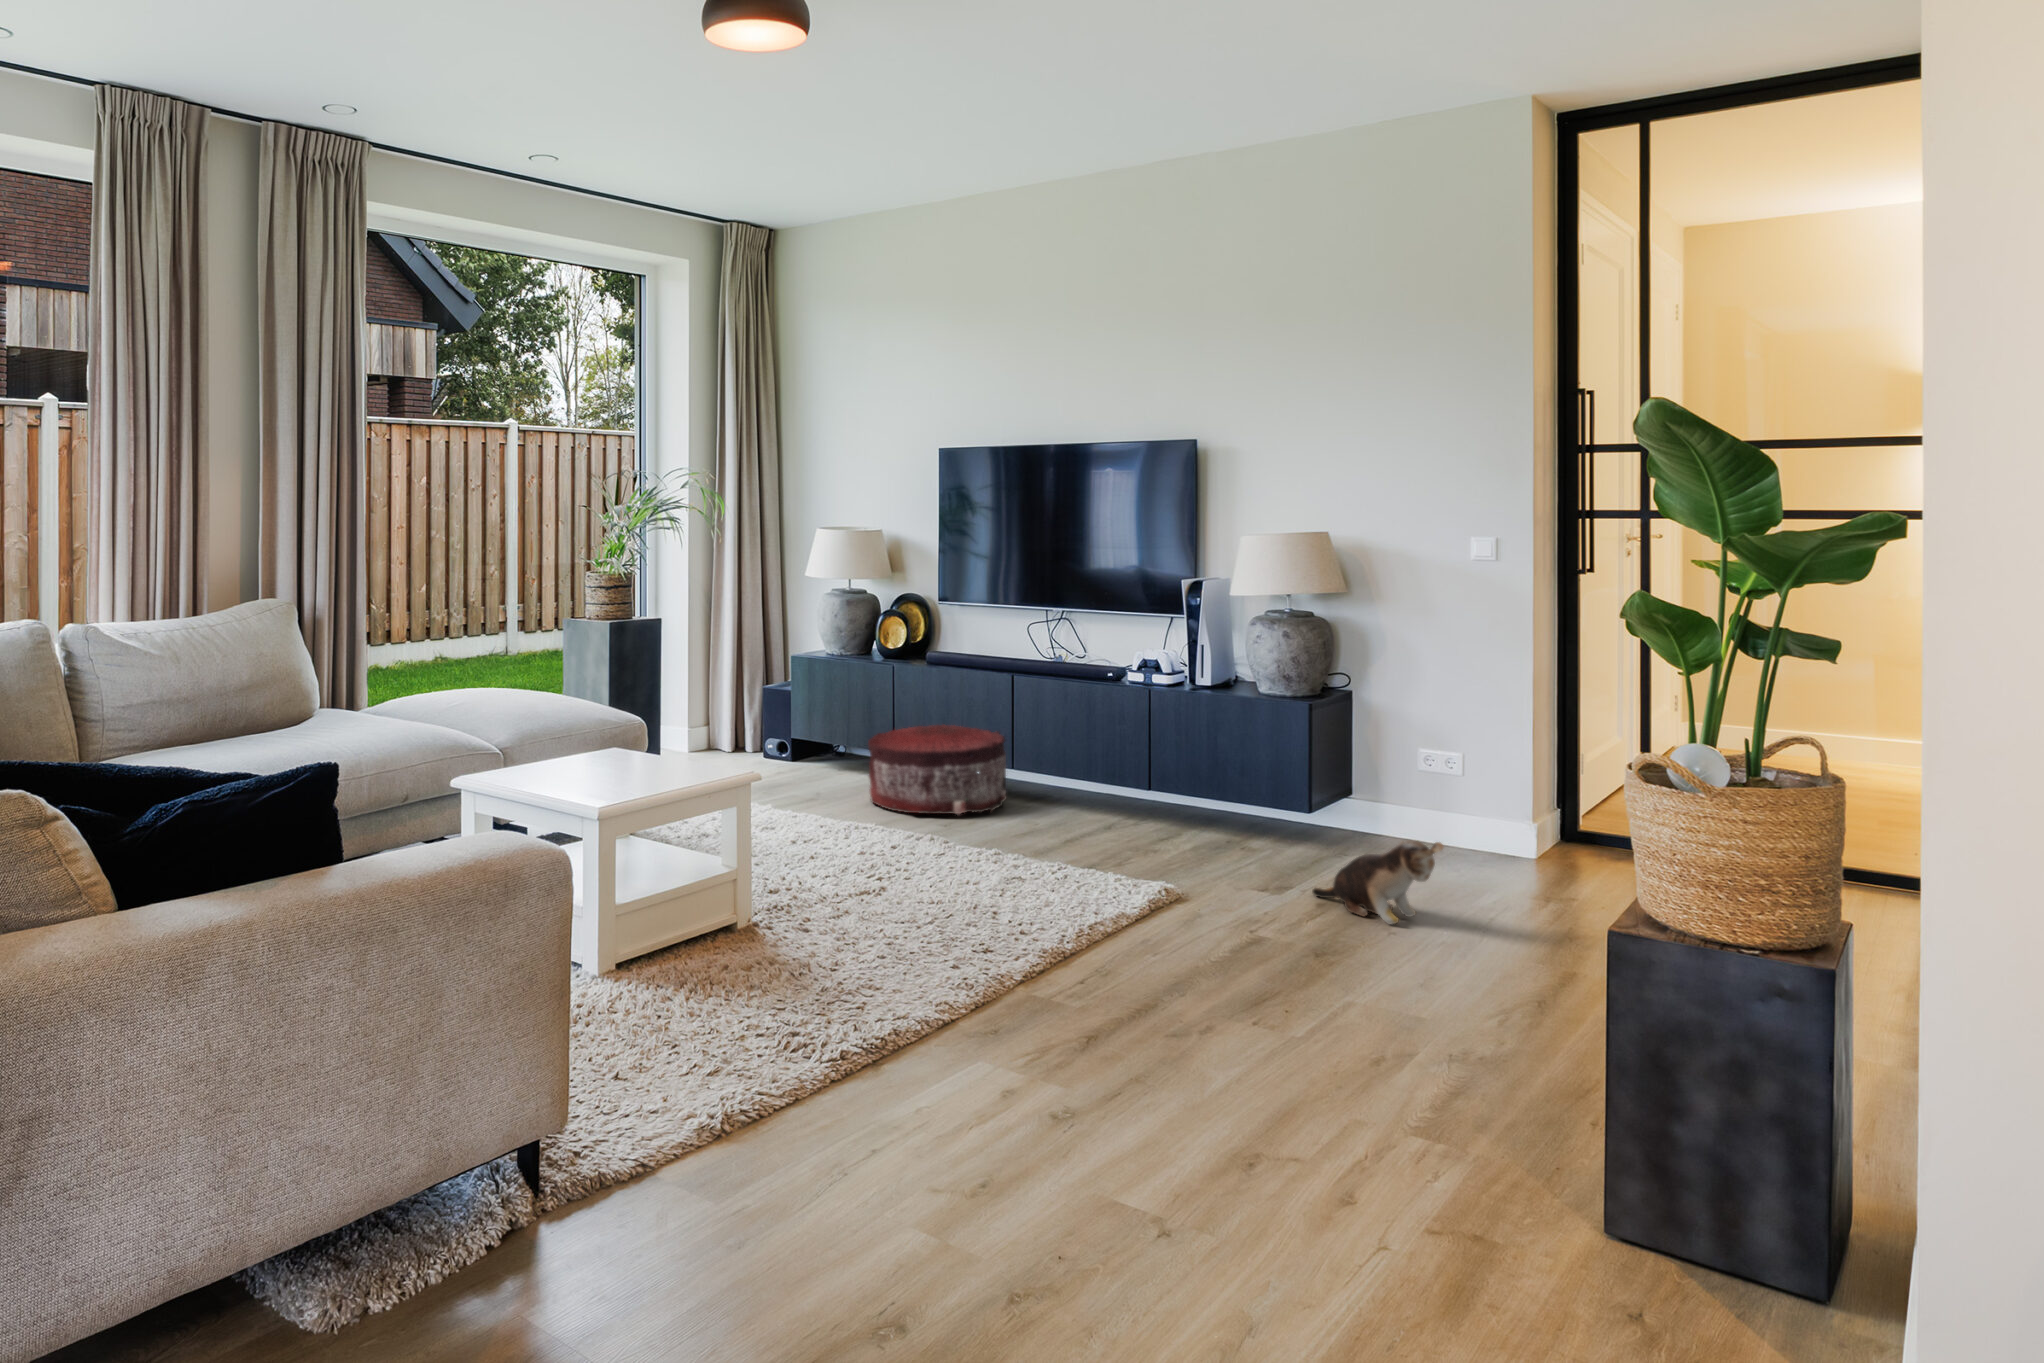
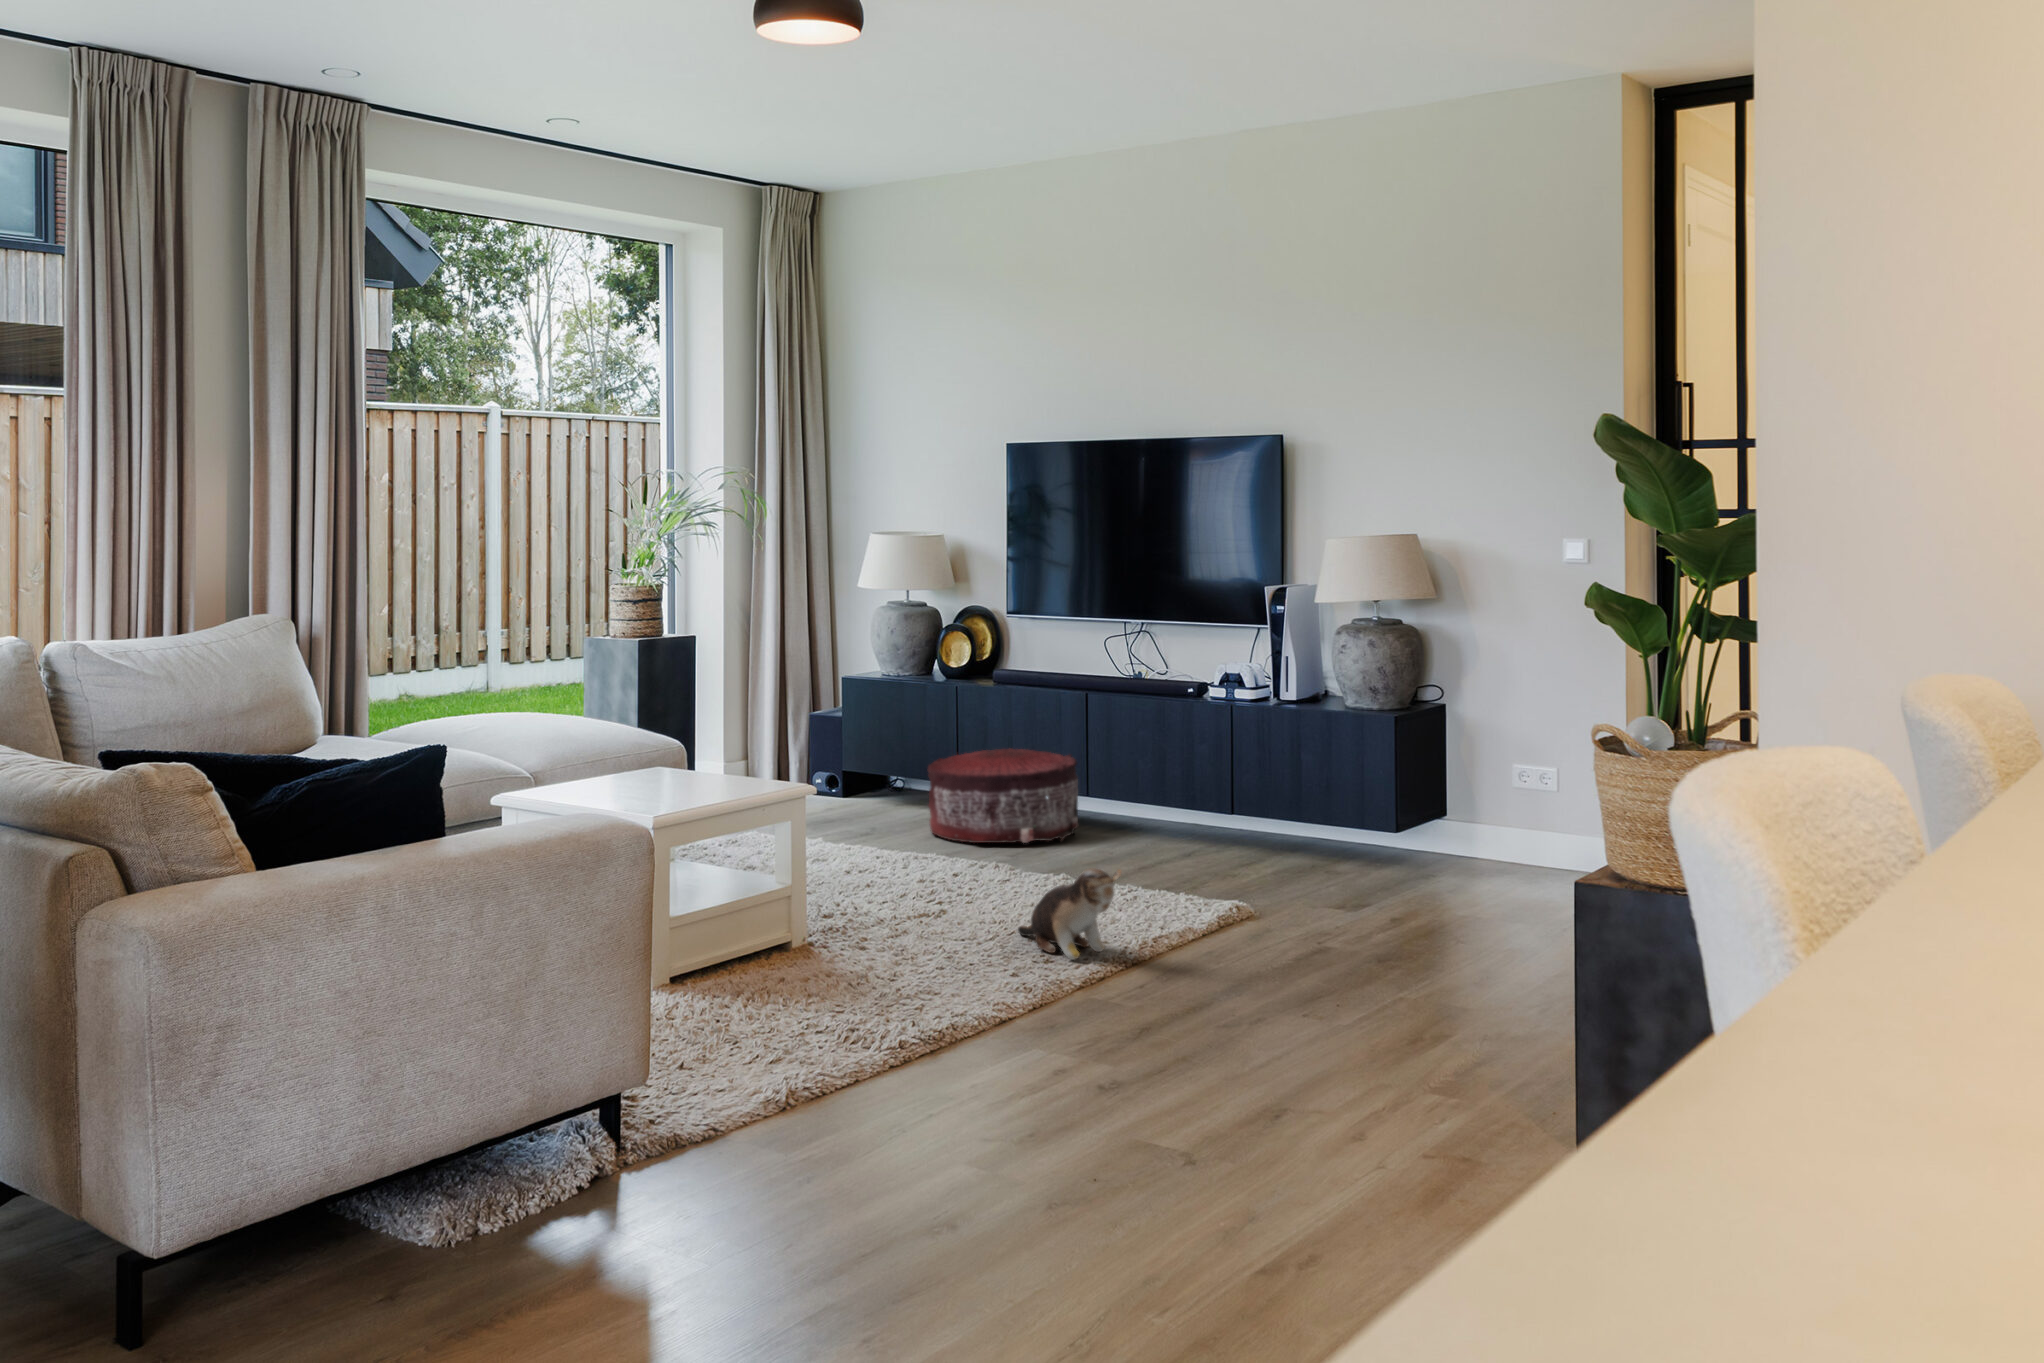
plush toy: present [1312,841,1444,924] -> present [1018,868,1121,960]

